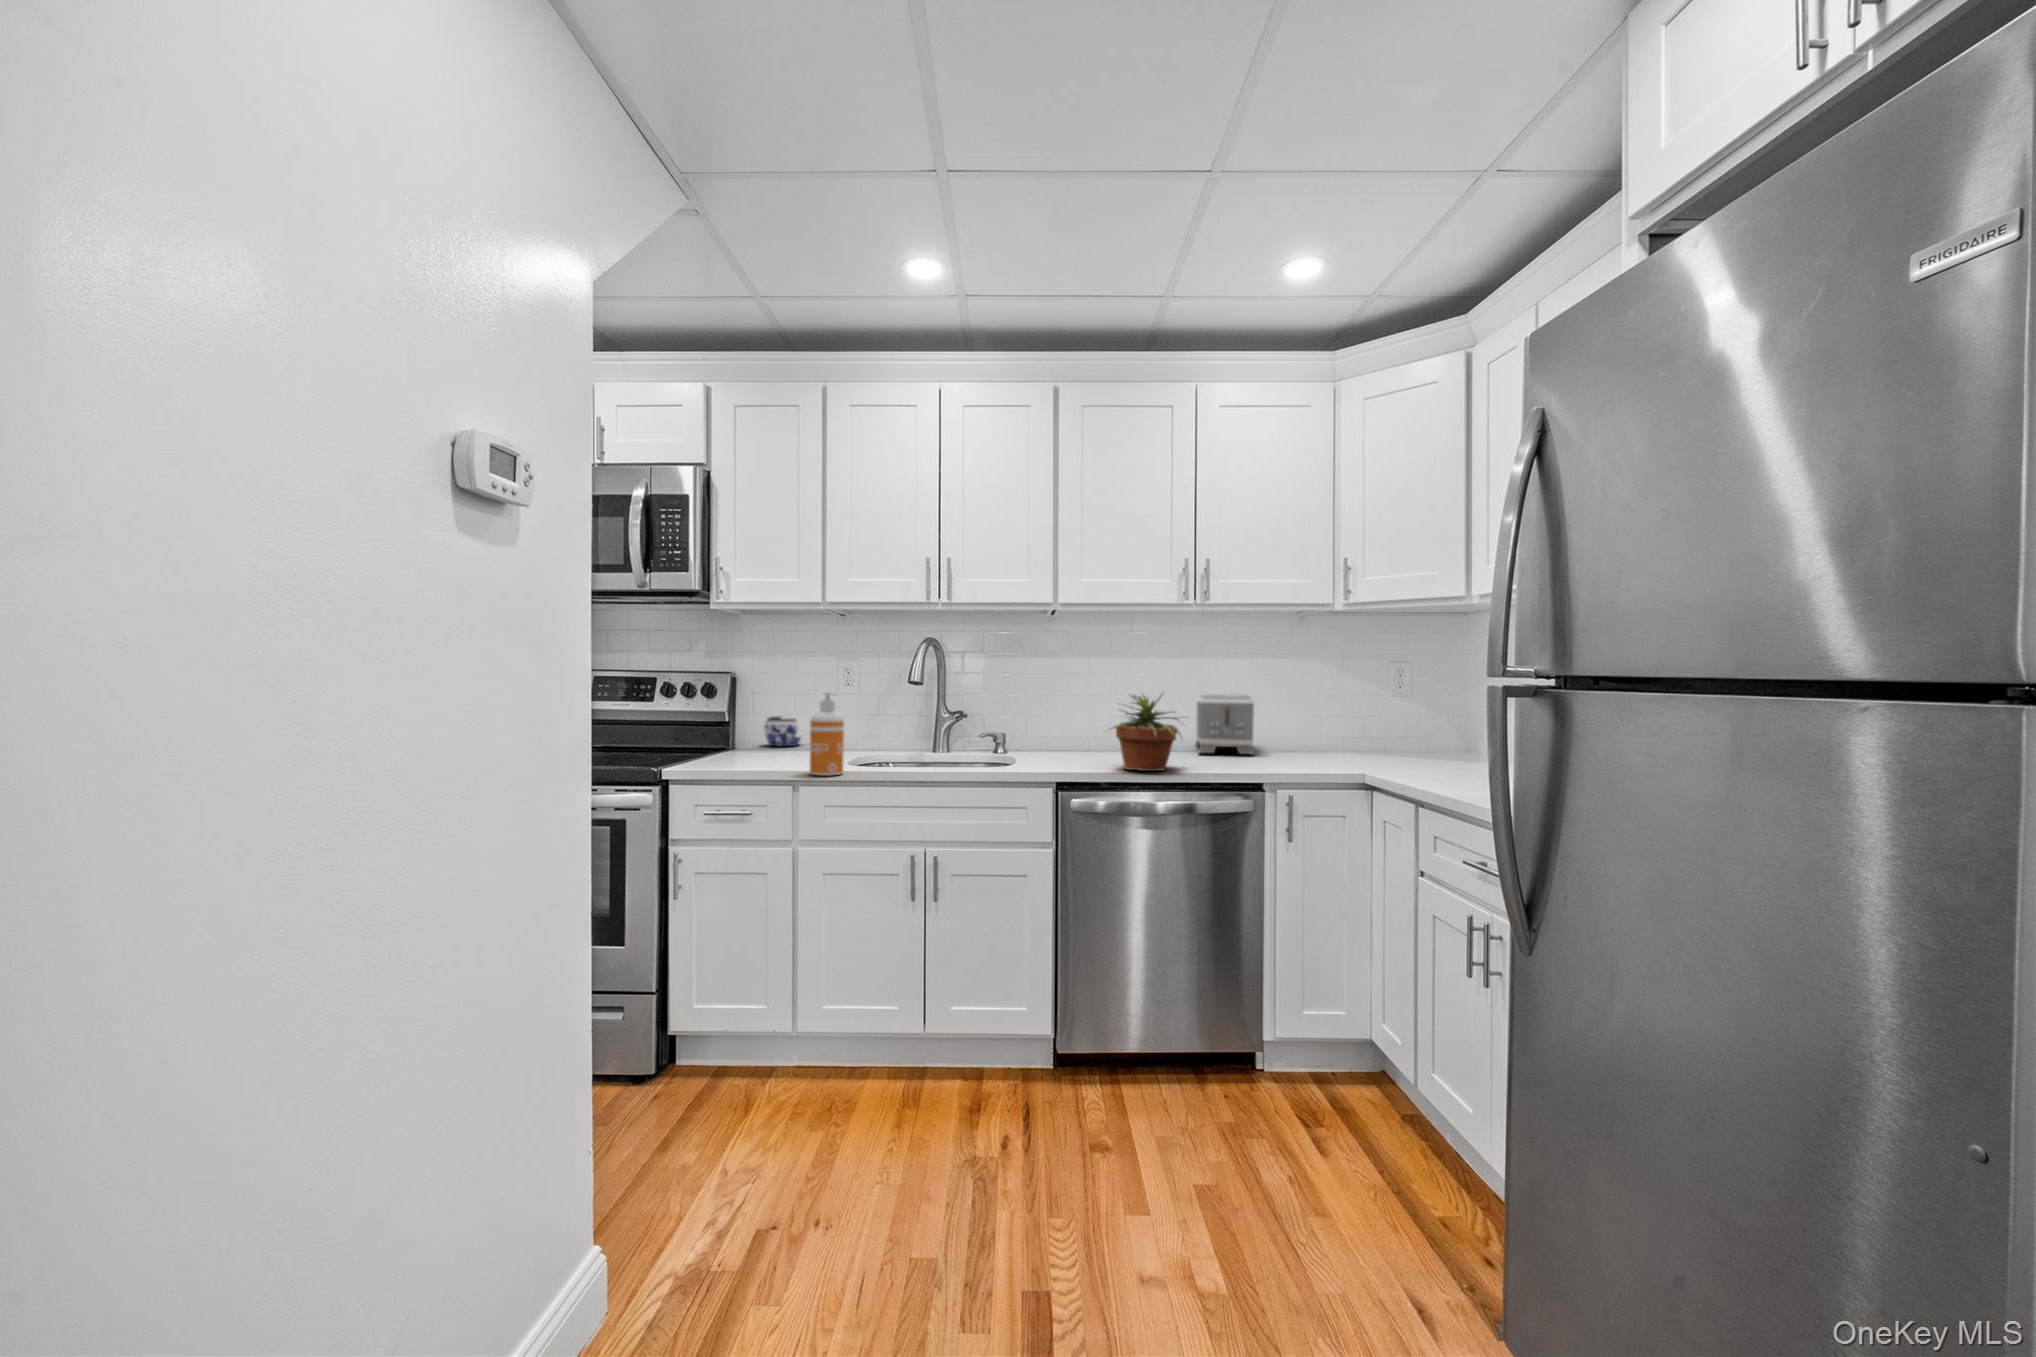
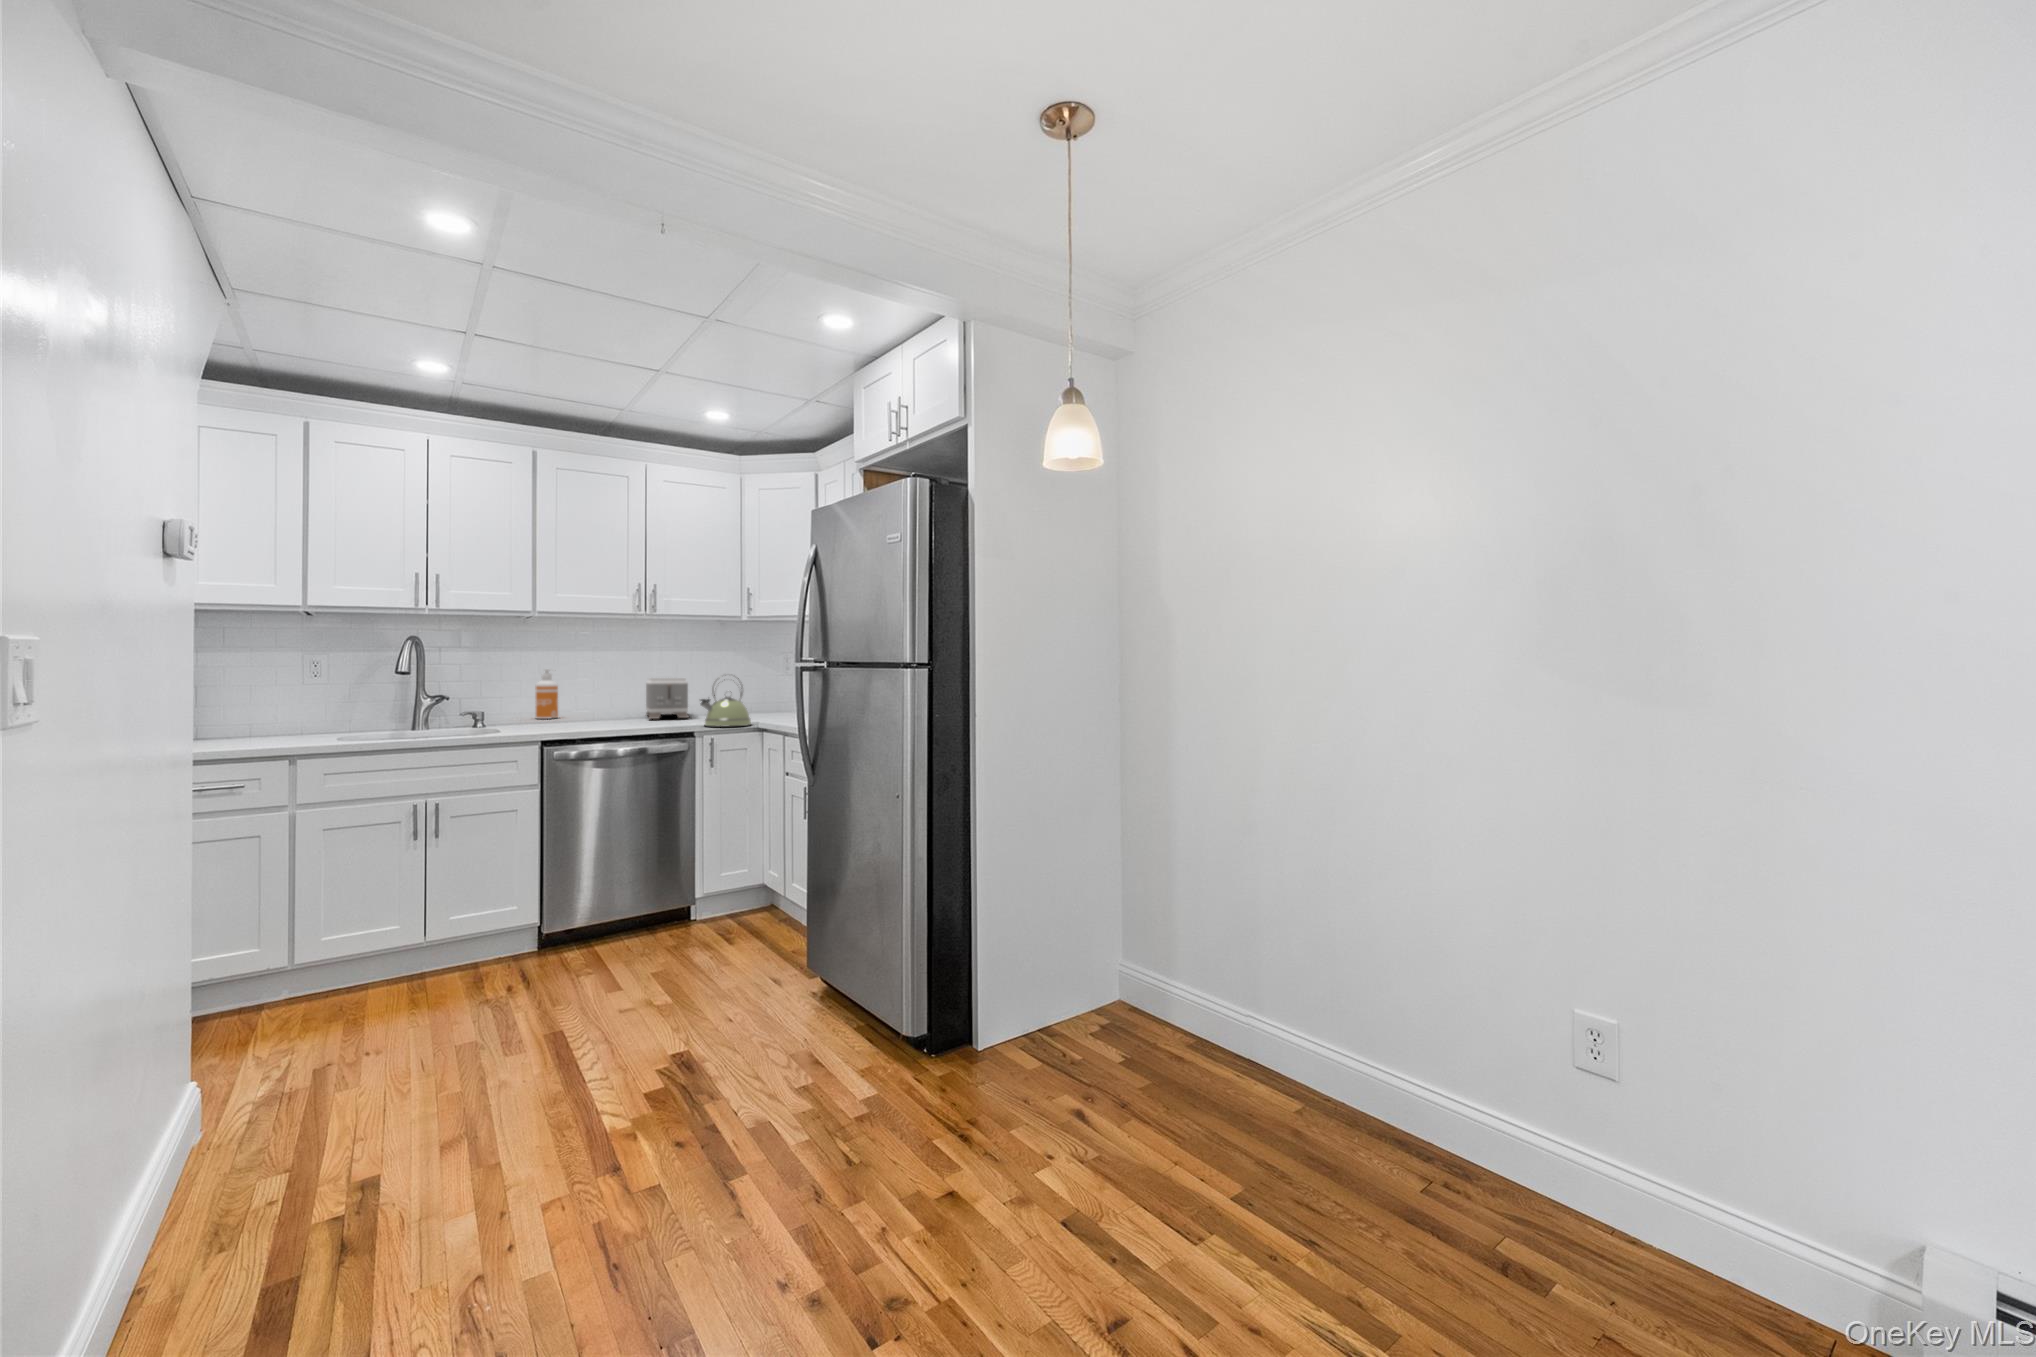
soap dispenser: present [810,692,844,775] -> present [536,669,558,719]
potted plant: present [1113,692,1180,771] -> none [577,675,643,730]
kettle: none [1272,692,1354,776] -> present [701,676,751,727]
jar: present [764,716,801,746] -> none [225,706,272,732]

